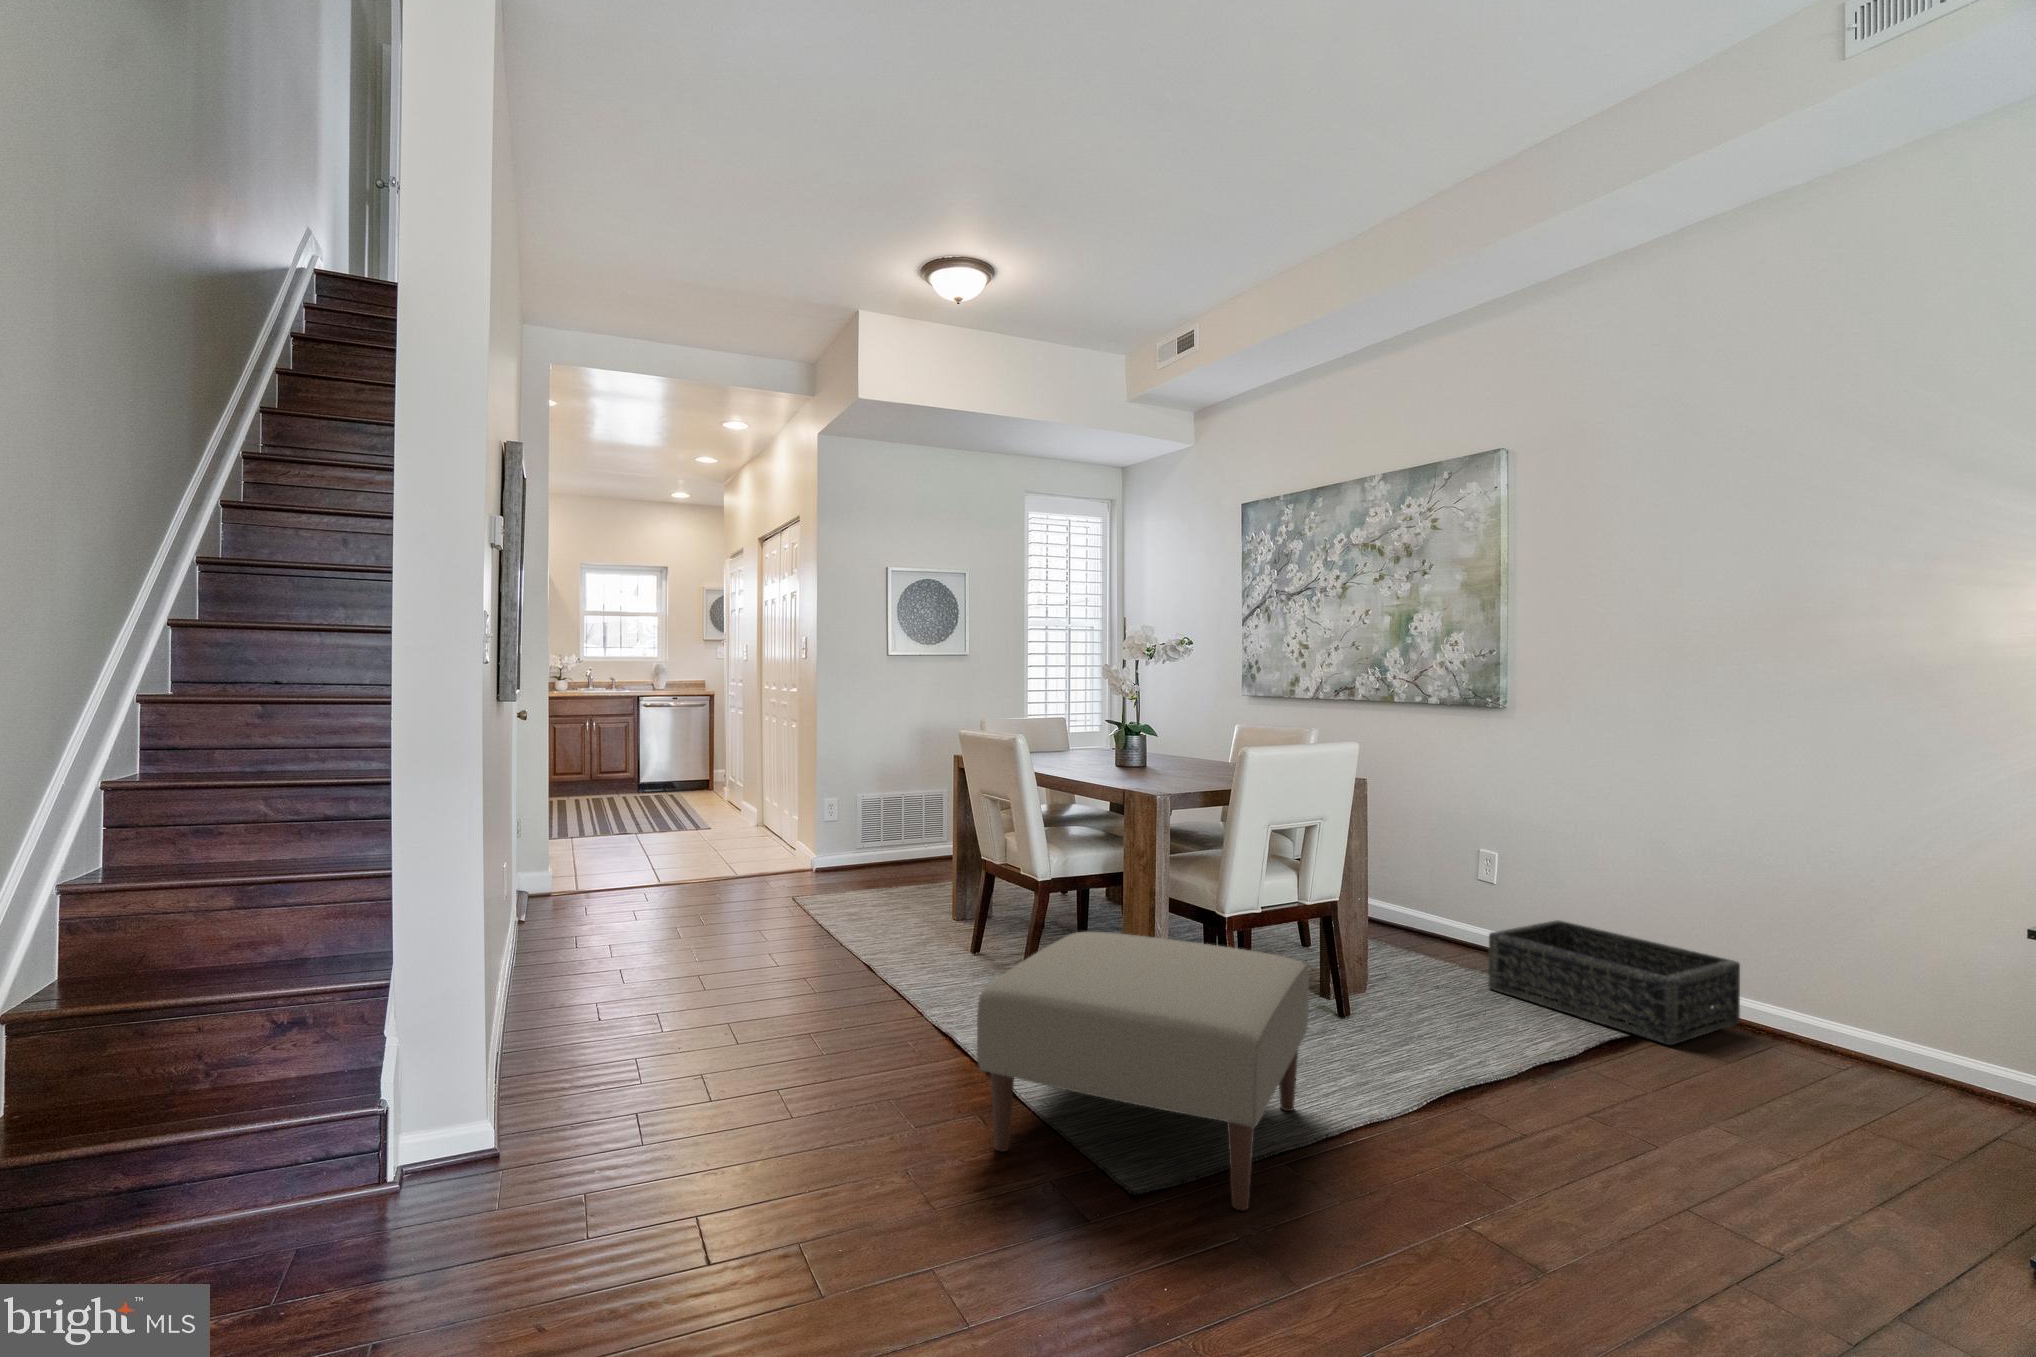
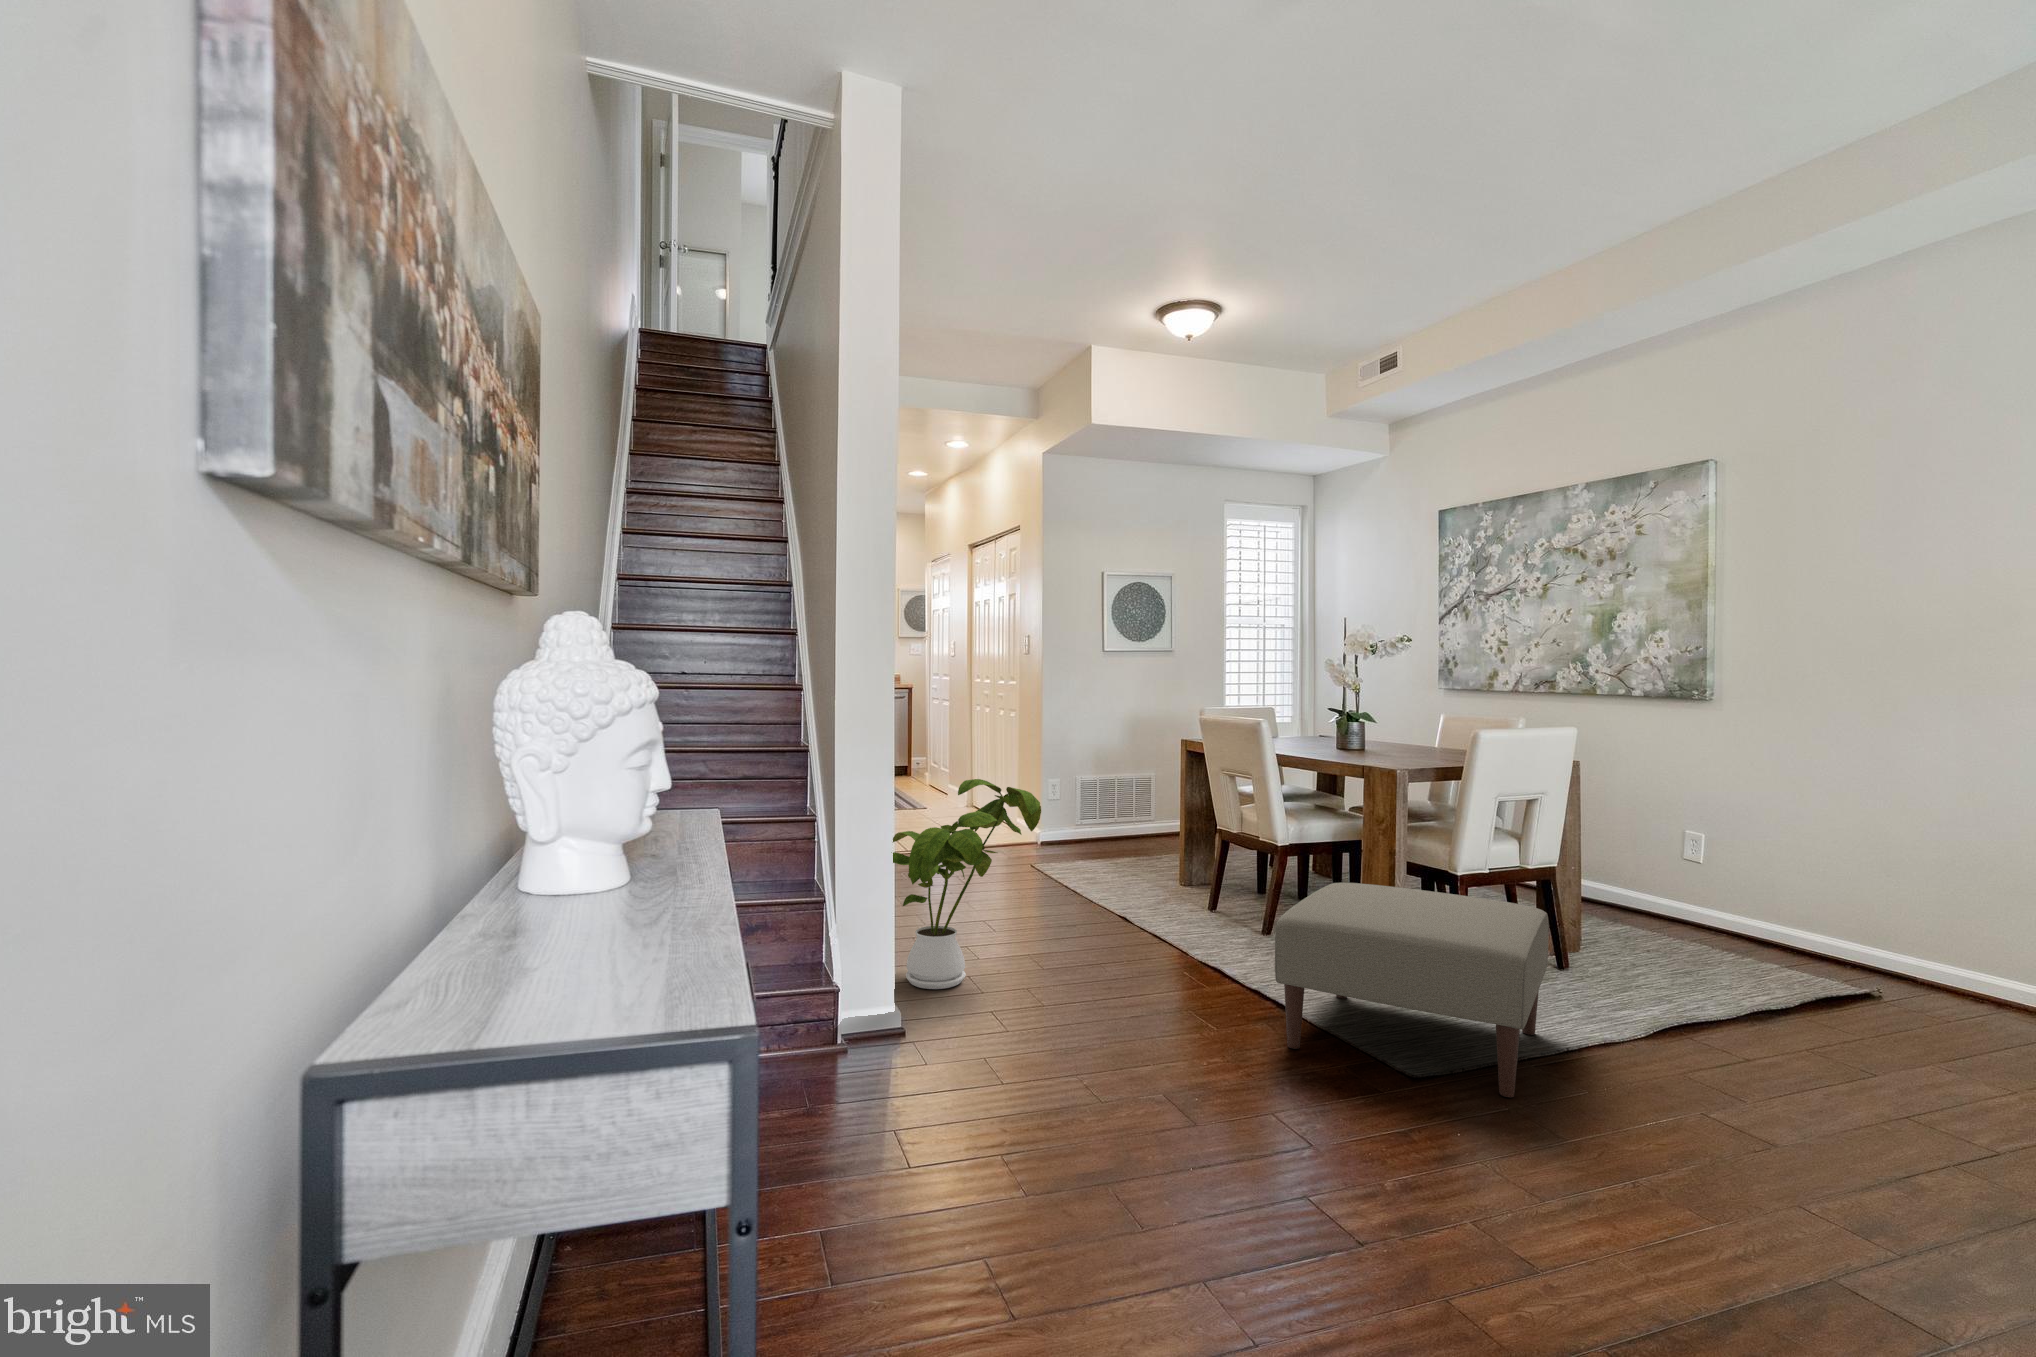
house plant: none [515,816,735,1086] -> present [893,779,1041,989]
basket: present [1488,920,1740,1045] -> none [1698,896,1954,1005]

